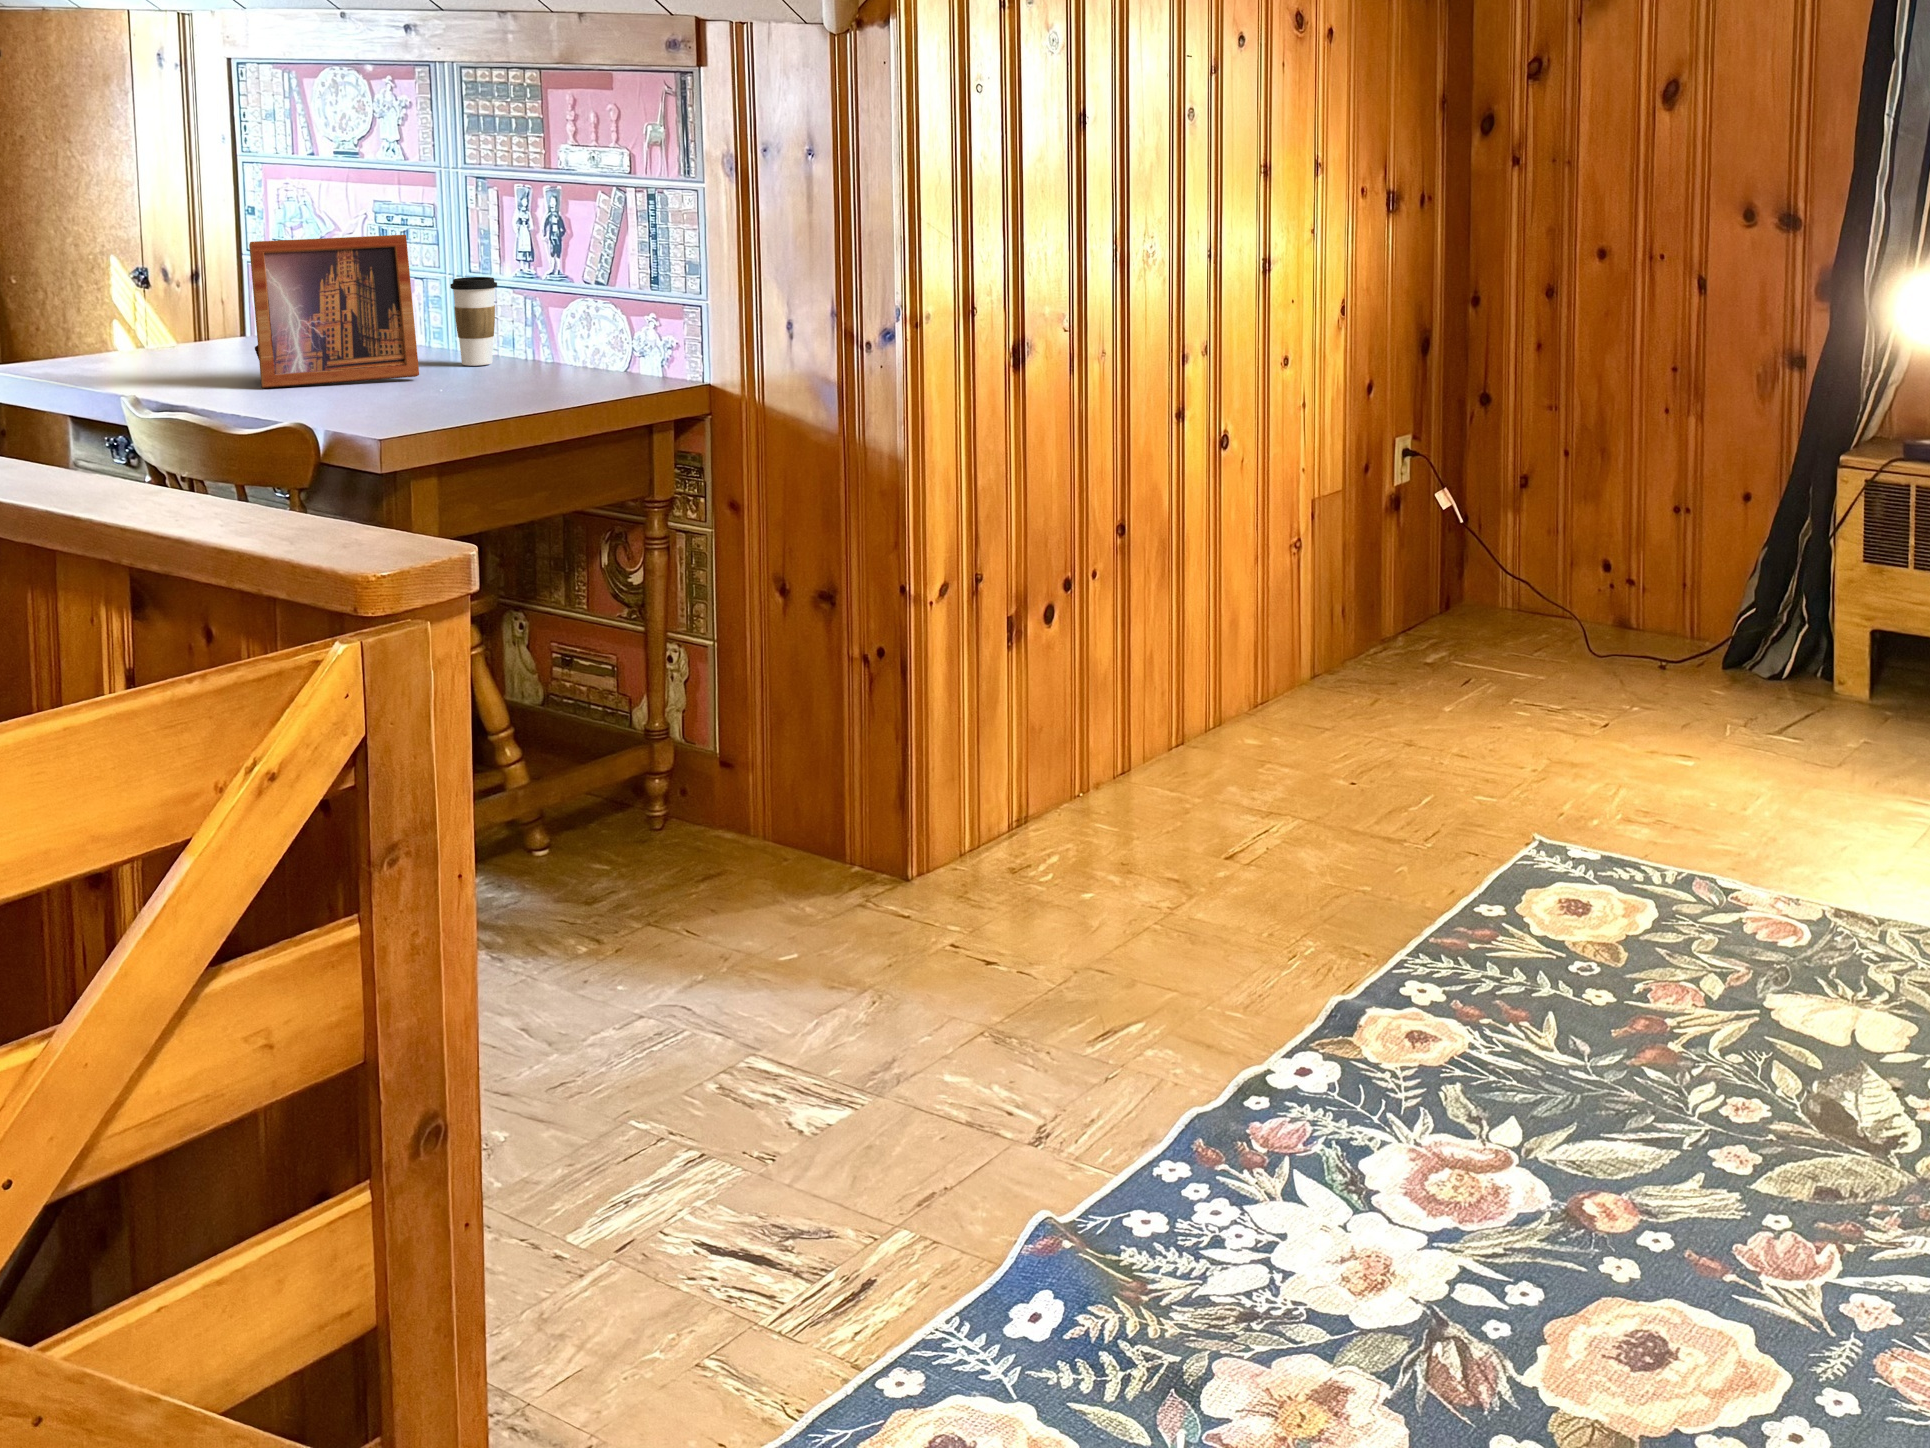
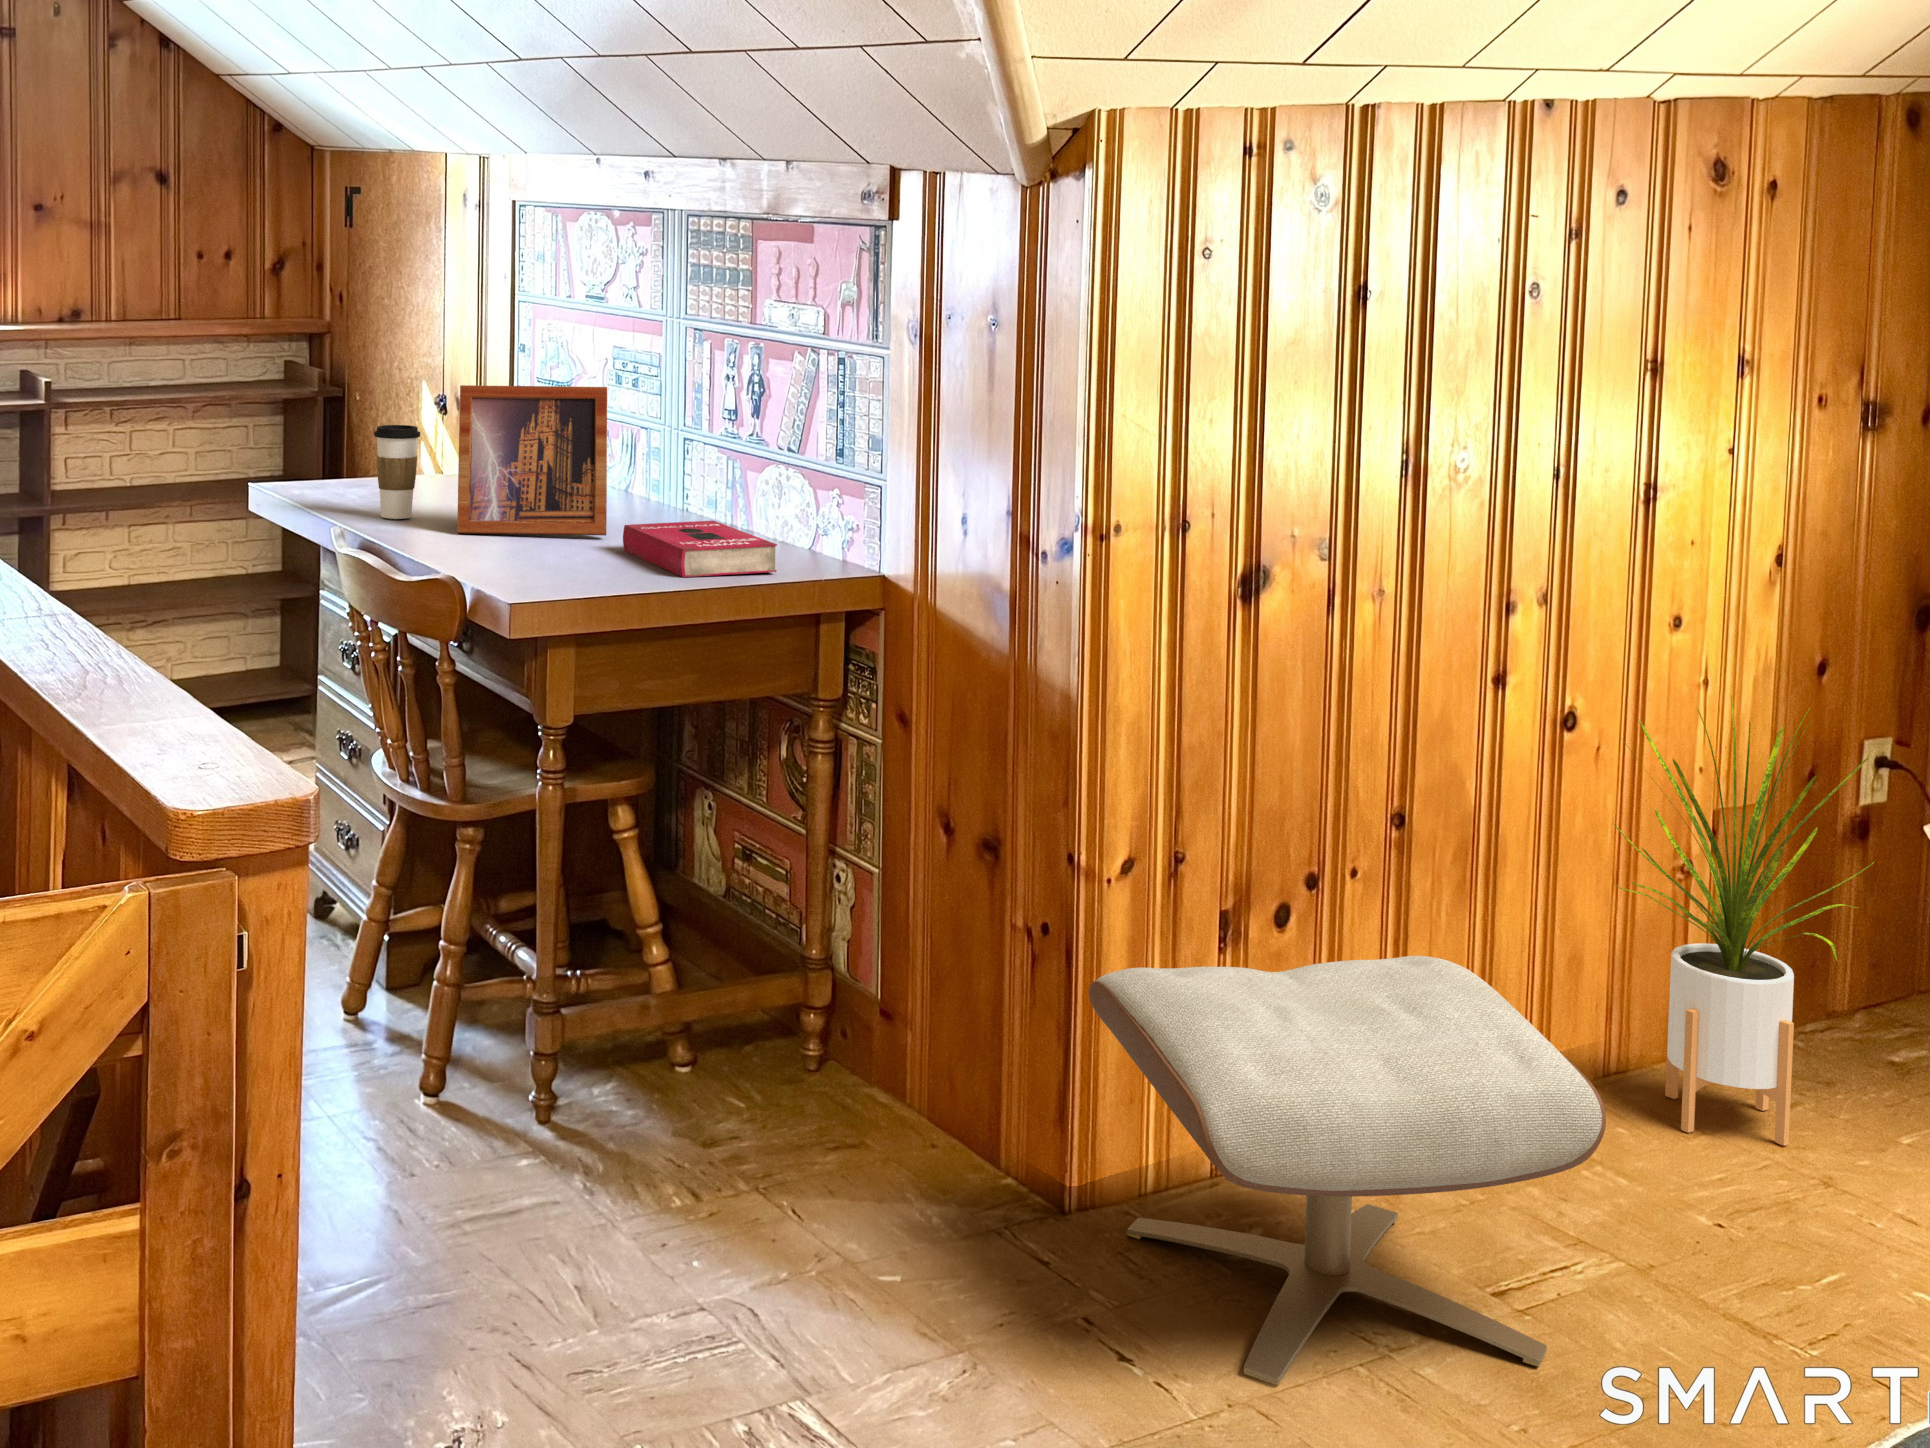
coffee cup: present [450,277,497,366] -> present [374,425,420,519]
book: none [444,352,607,402] -> present [623,521,777,577]
house plant: none [1258,409,1428,734] -> present [1612,695,1874,1146]
ottoman: none [926,625,1302,951] -> present [1089,956,1606,1385]

